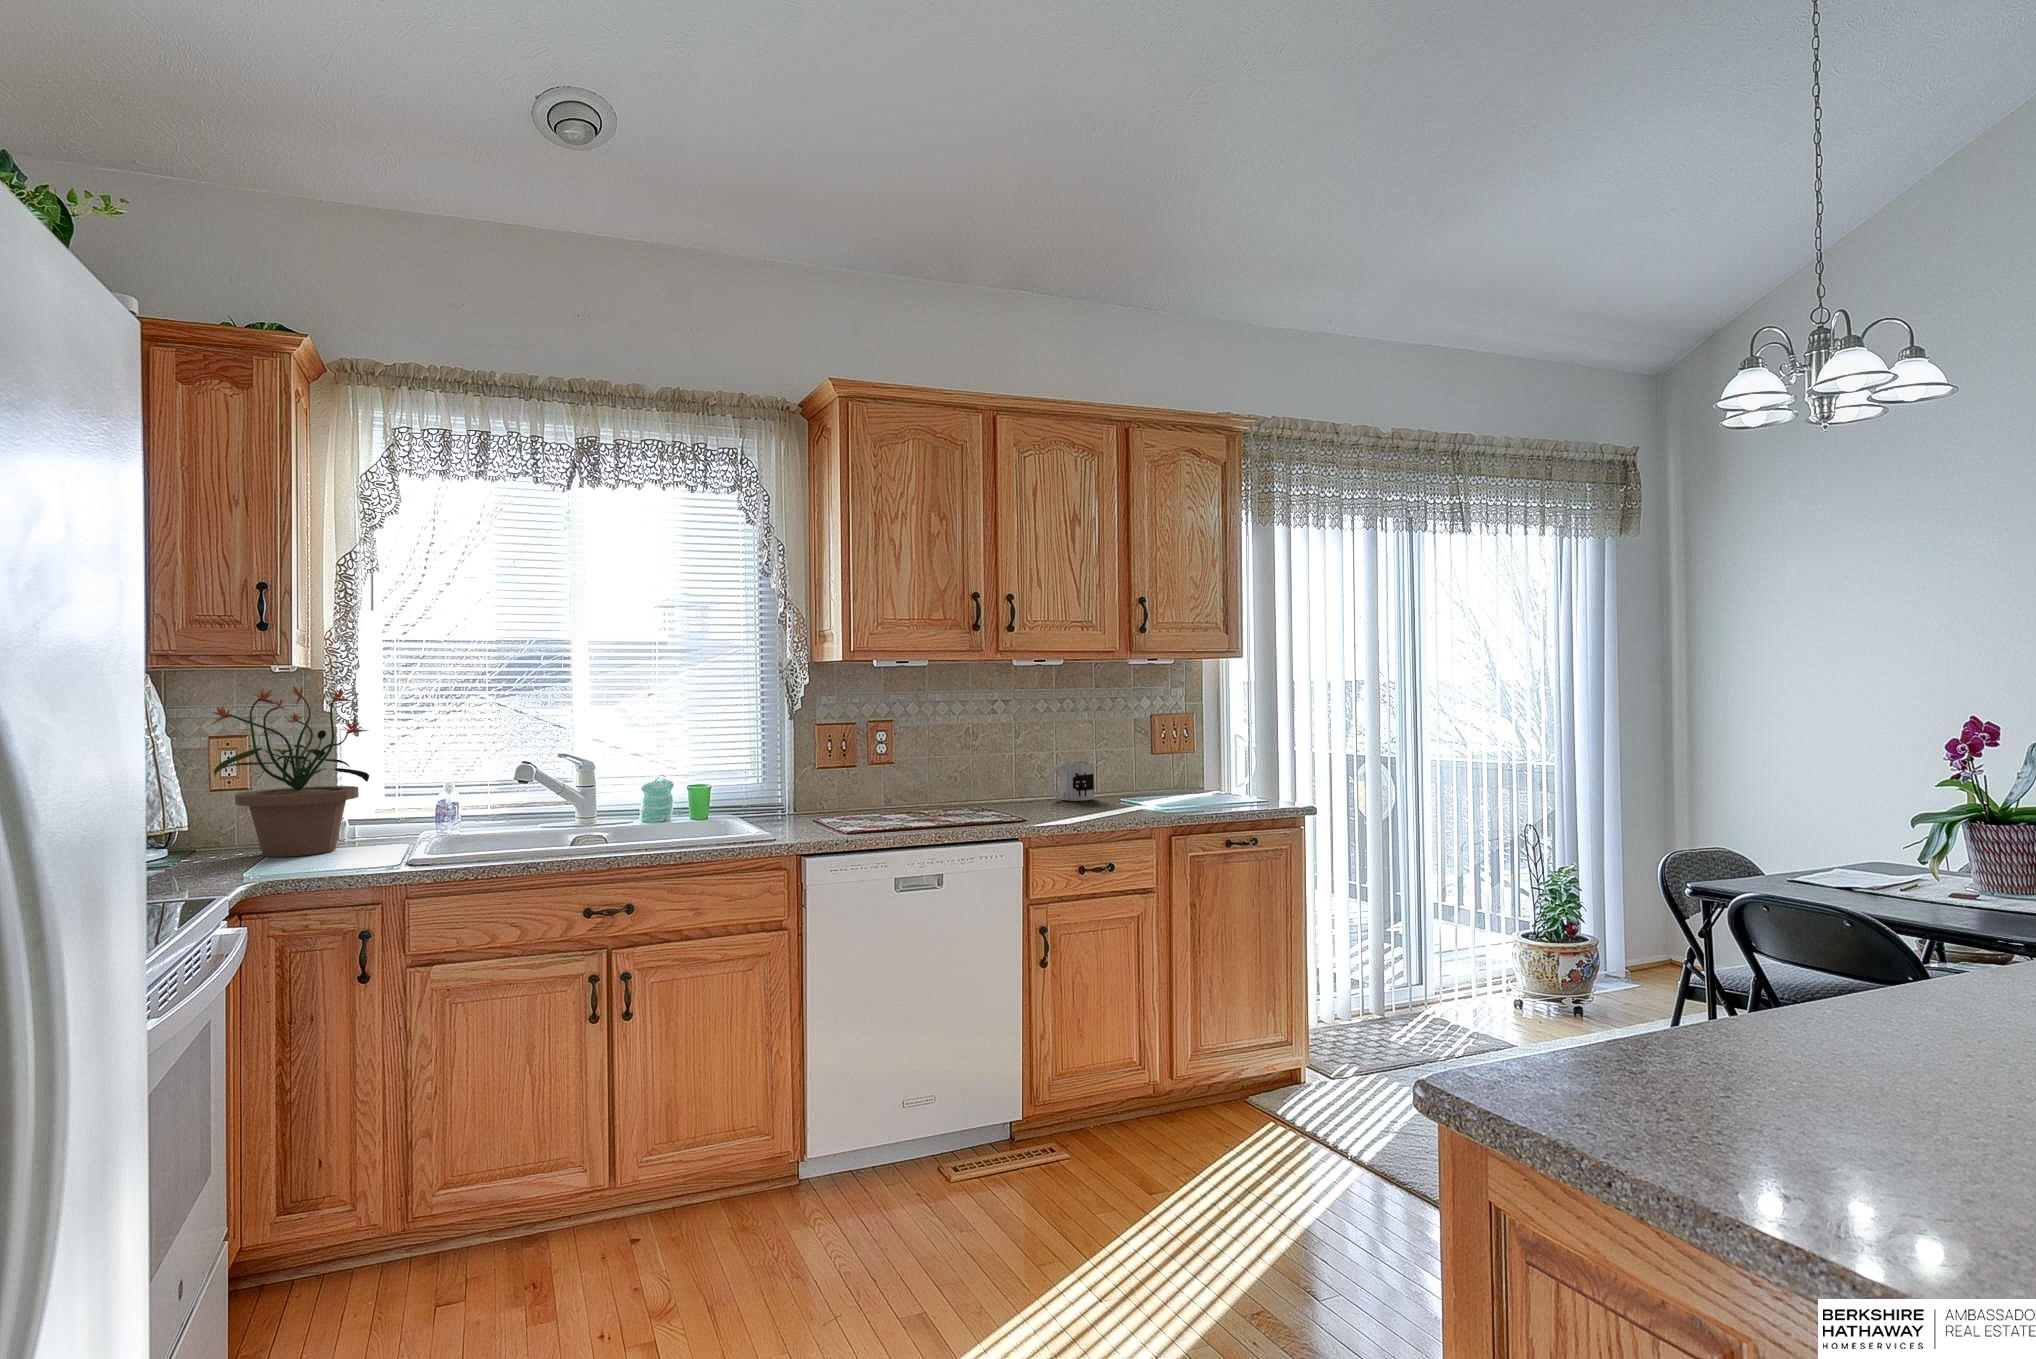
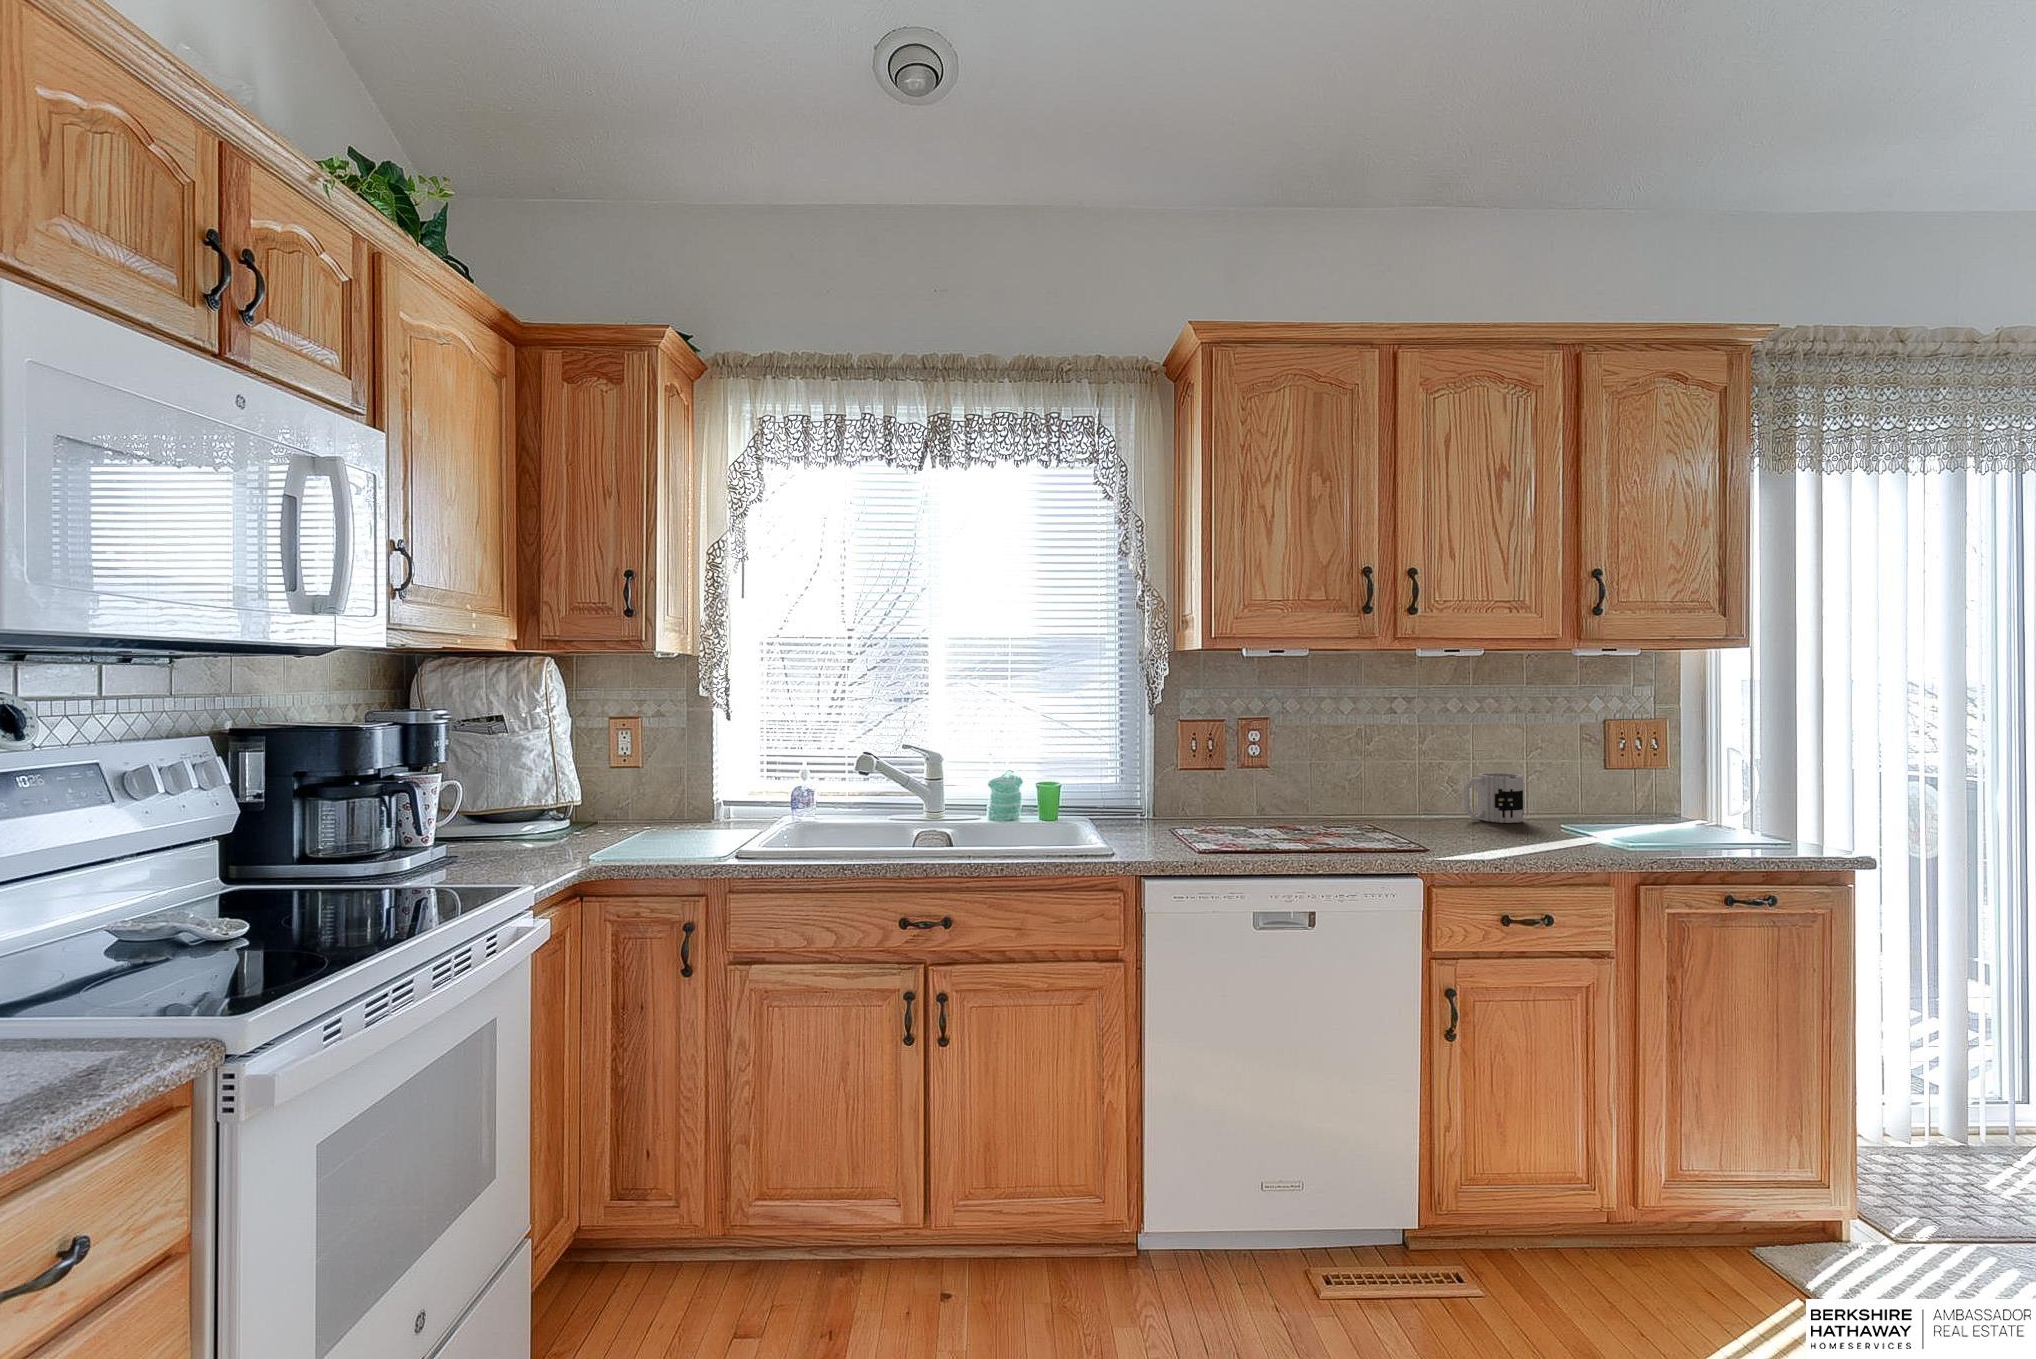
potted plant: present [211,686,369,857] -> none [592,670,732,836]

